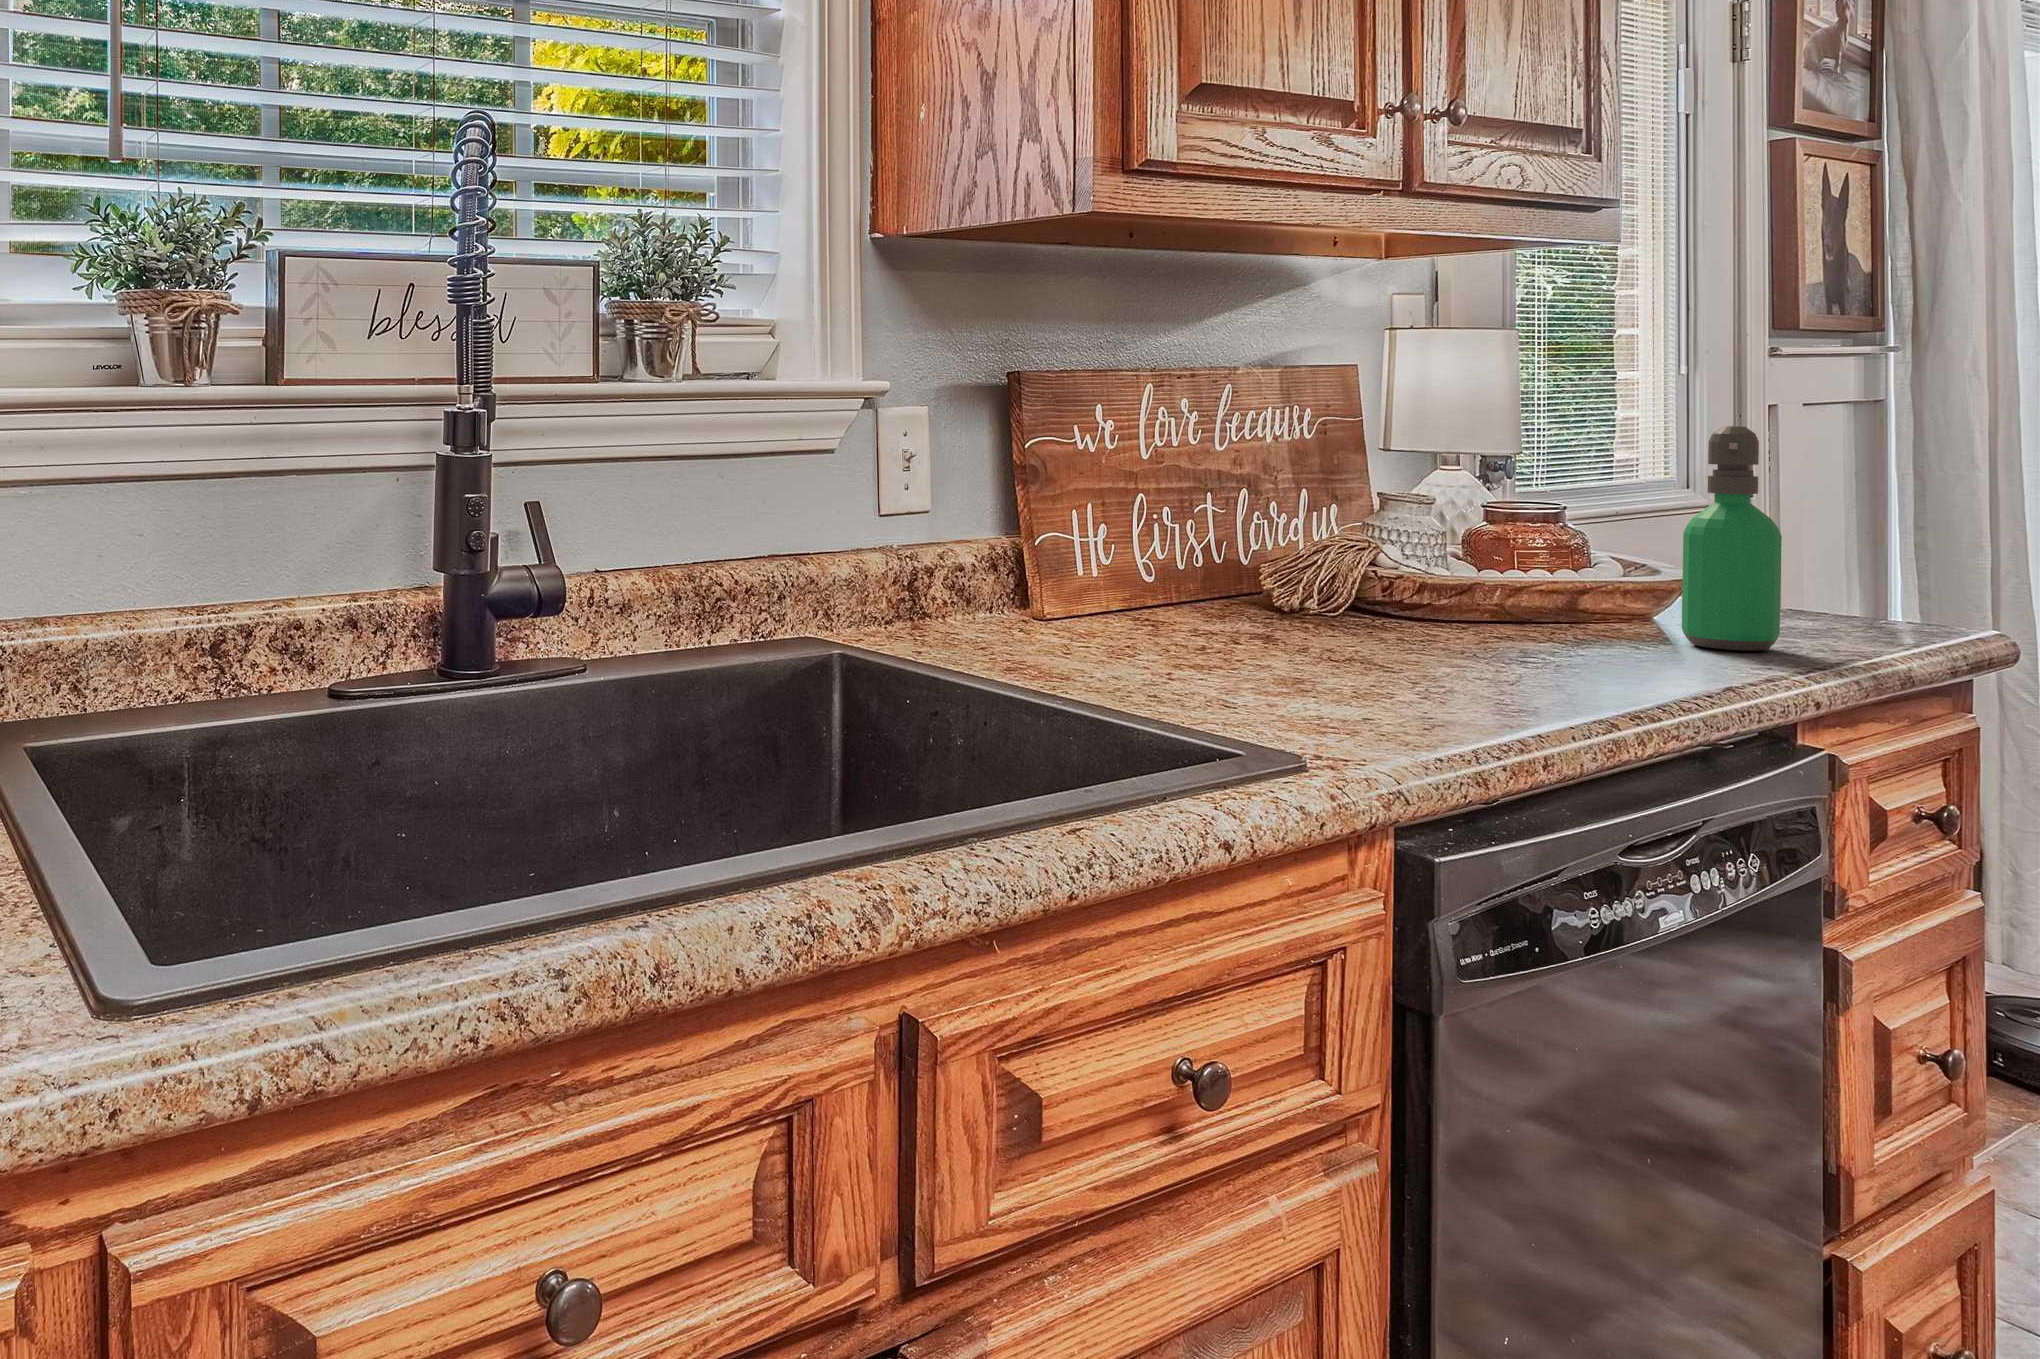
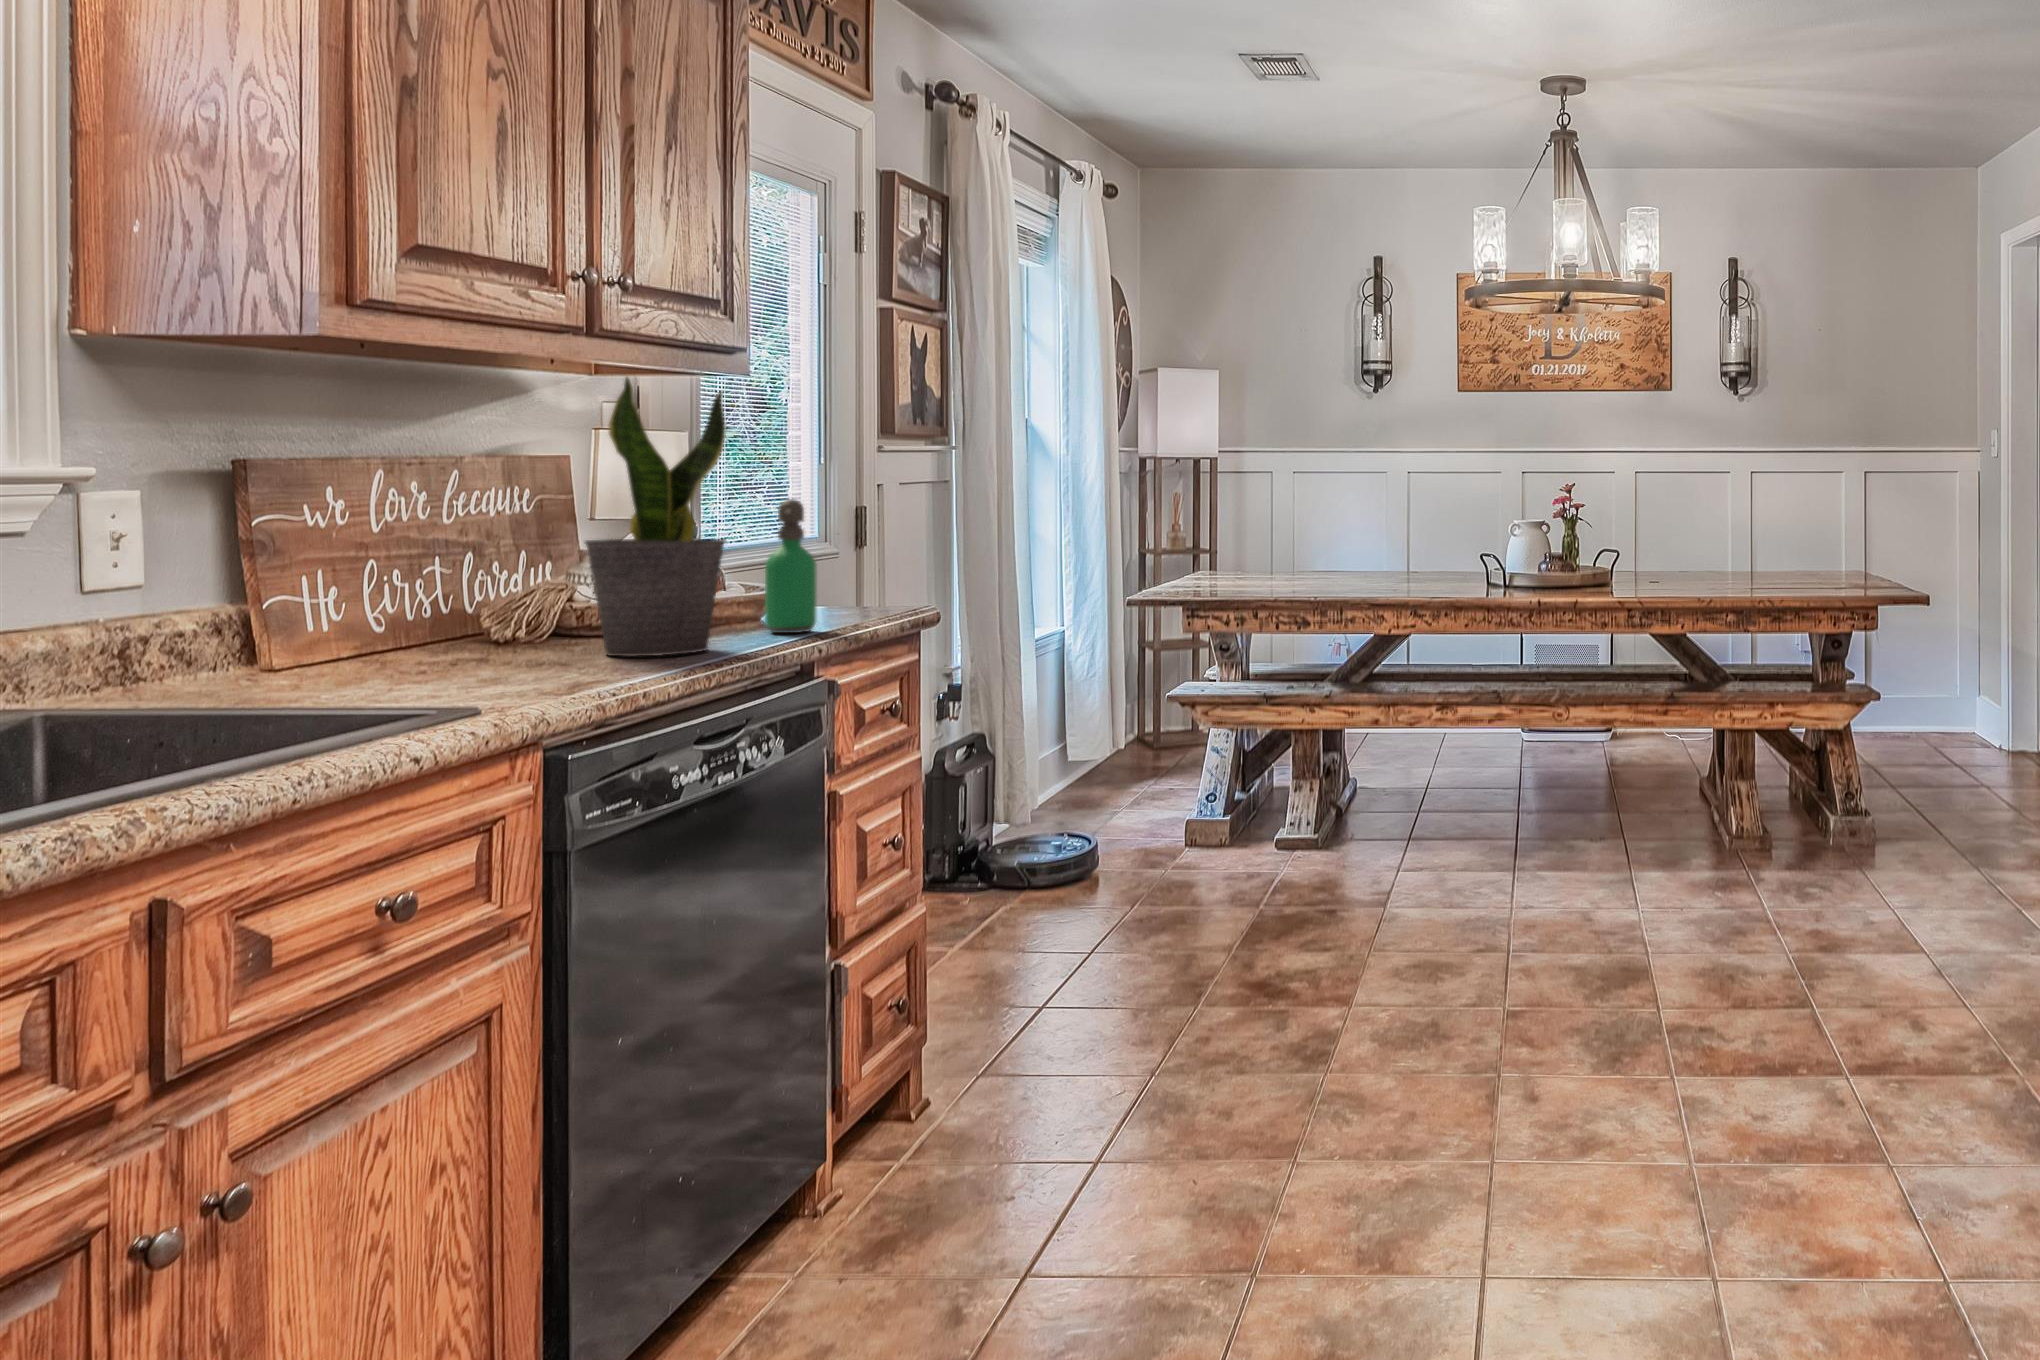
potted plant: none [1410,233,1646,676] -> present [585,377,726,656]

